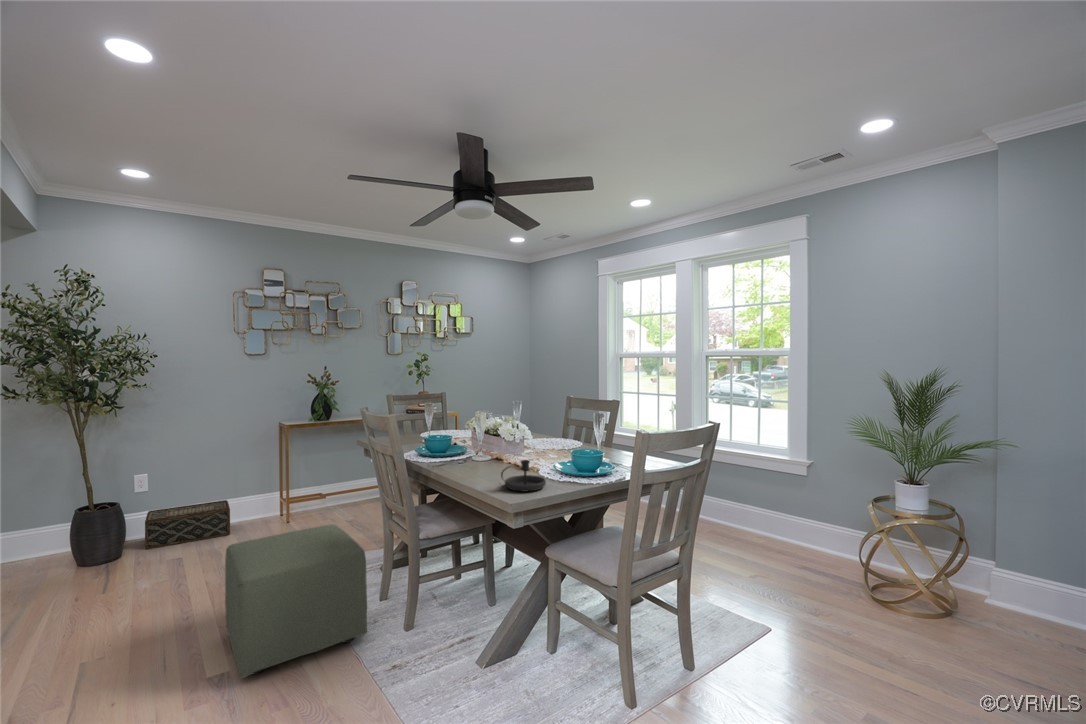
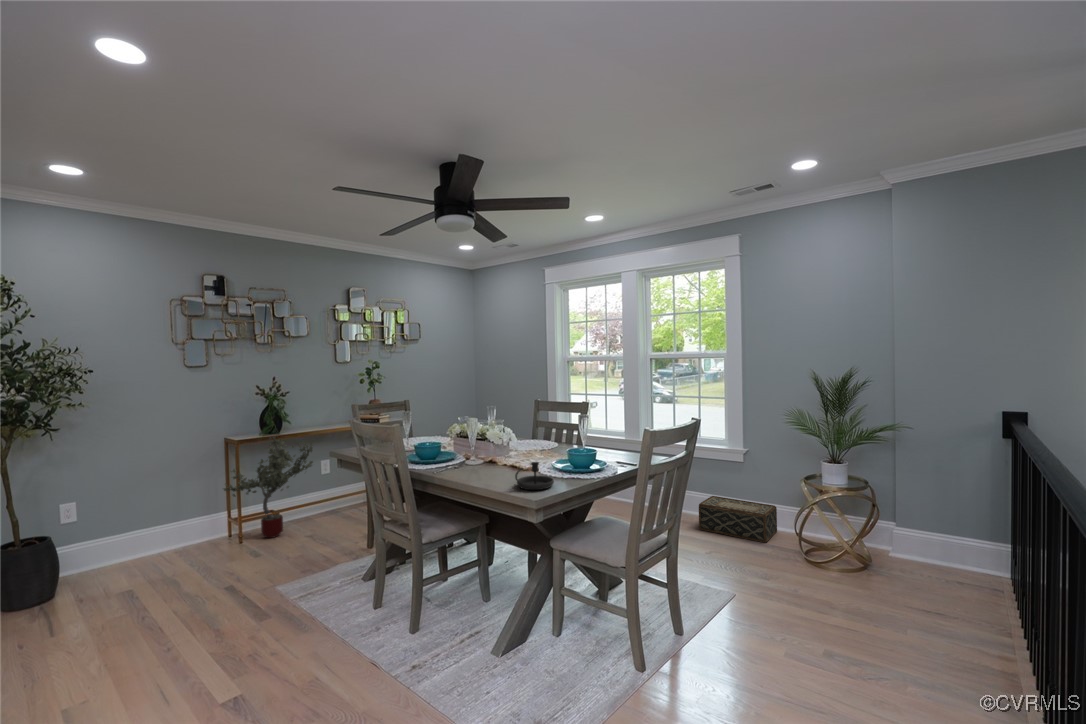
potted tree: none [271,420,358,520] -> present [224,436,313,538]
woven basket: present [145,500,230,549] -> present [699,496,777,542]
ottoman: present [225,524,367,678] -> none [224,538,377,692]

